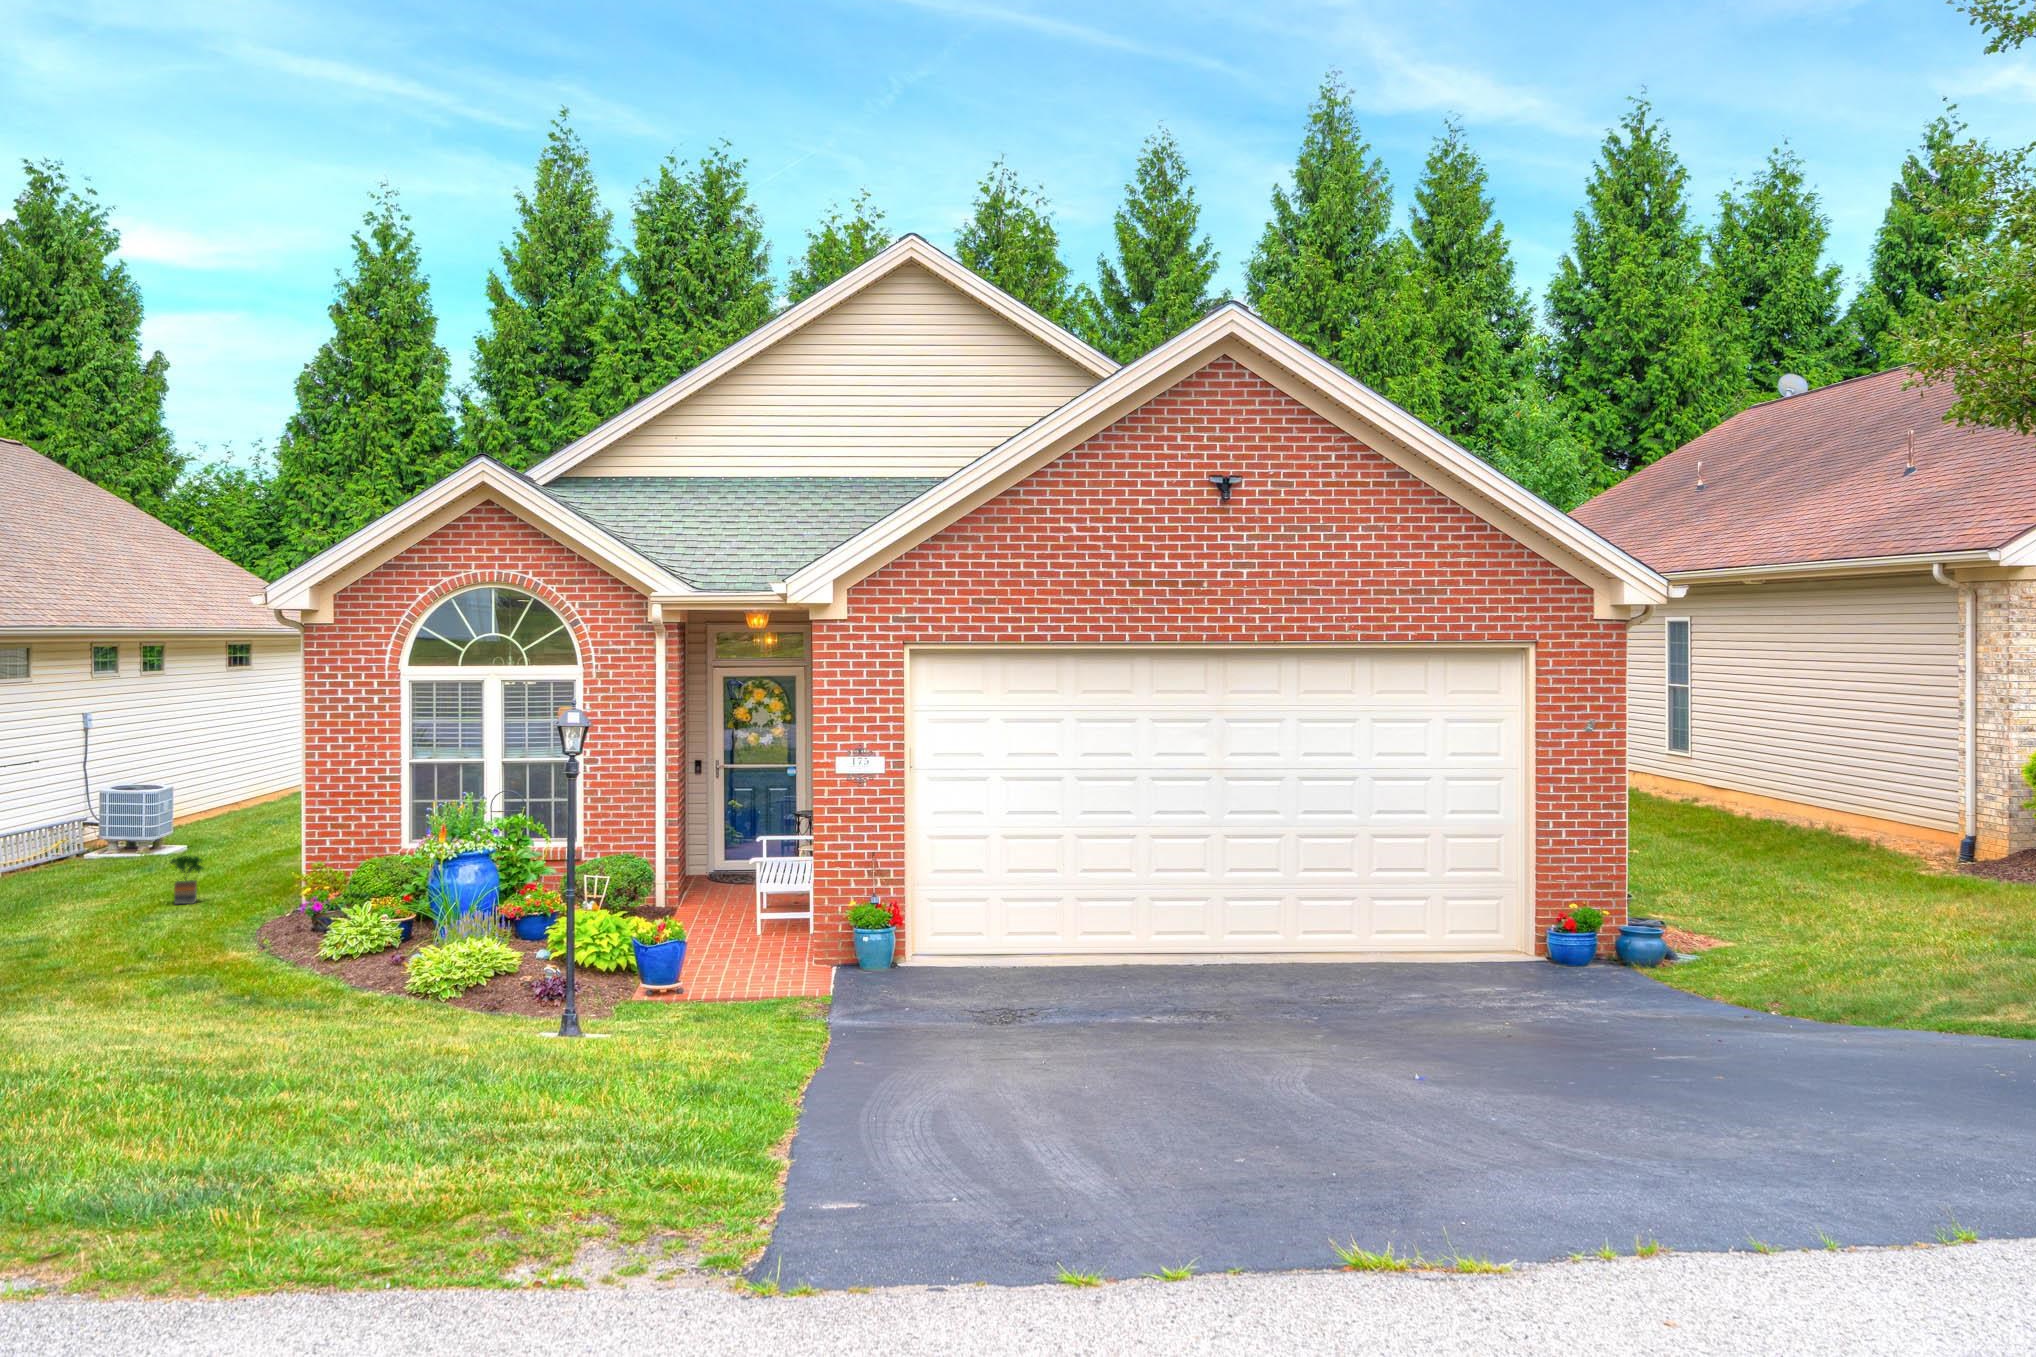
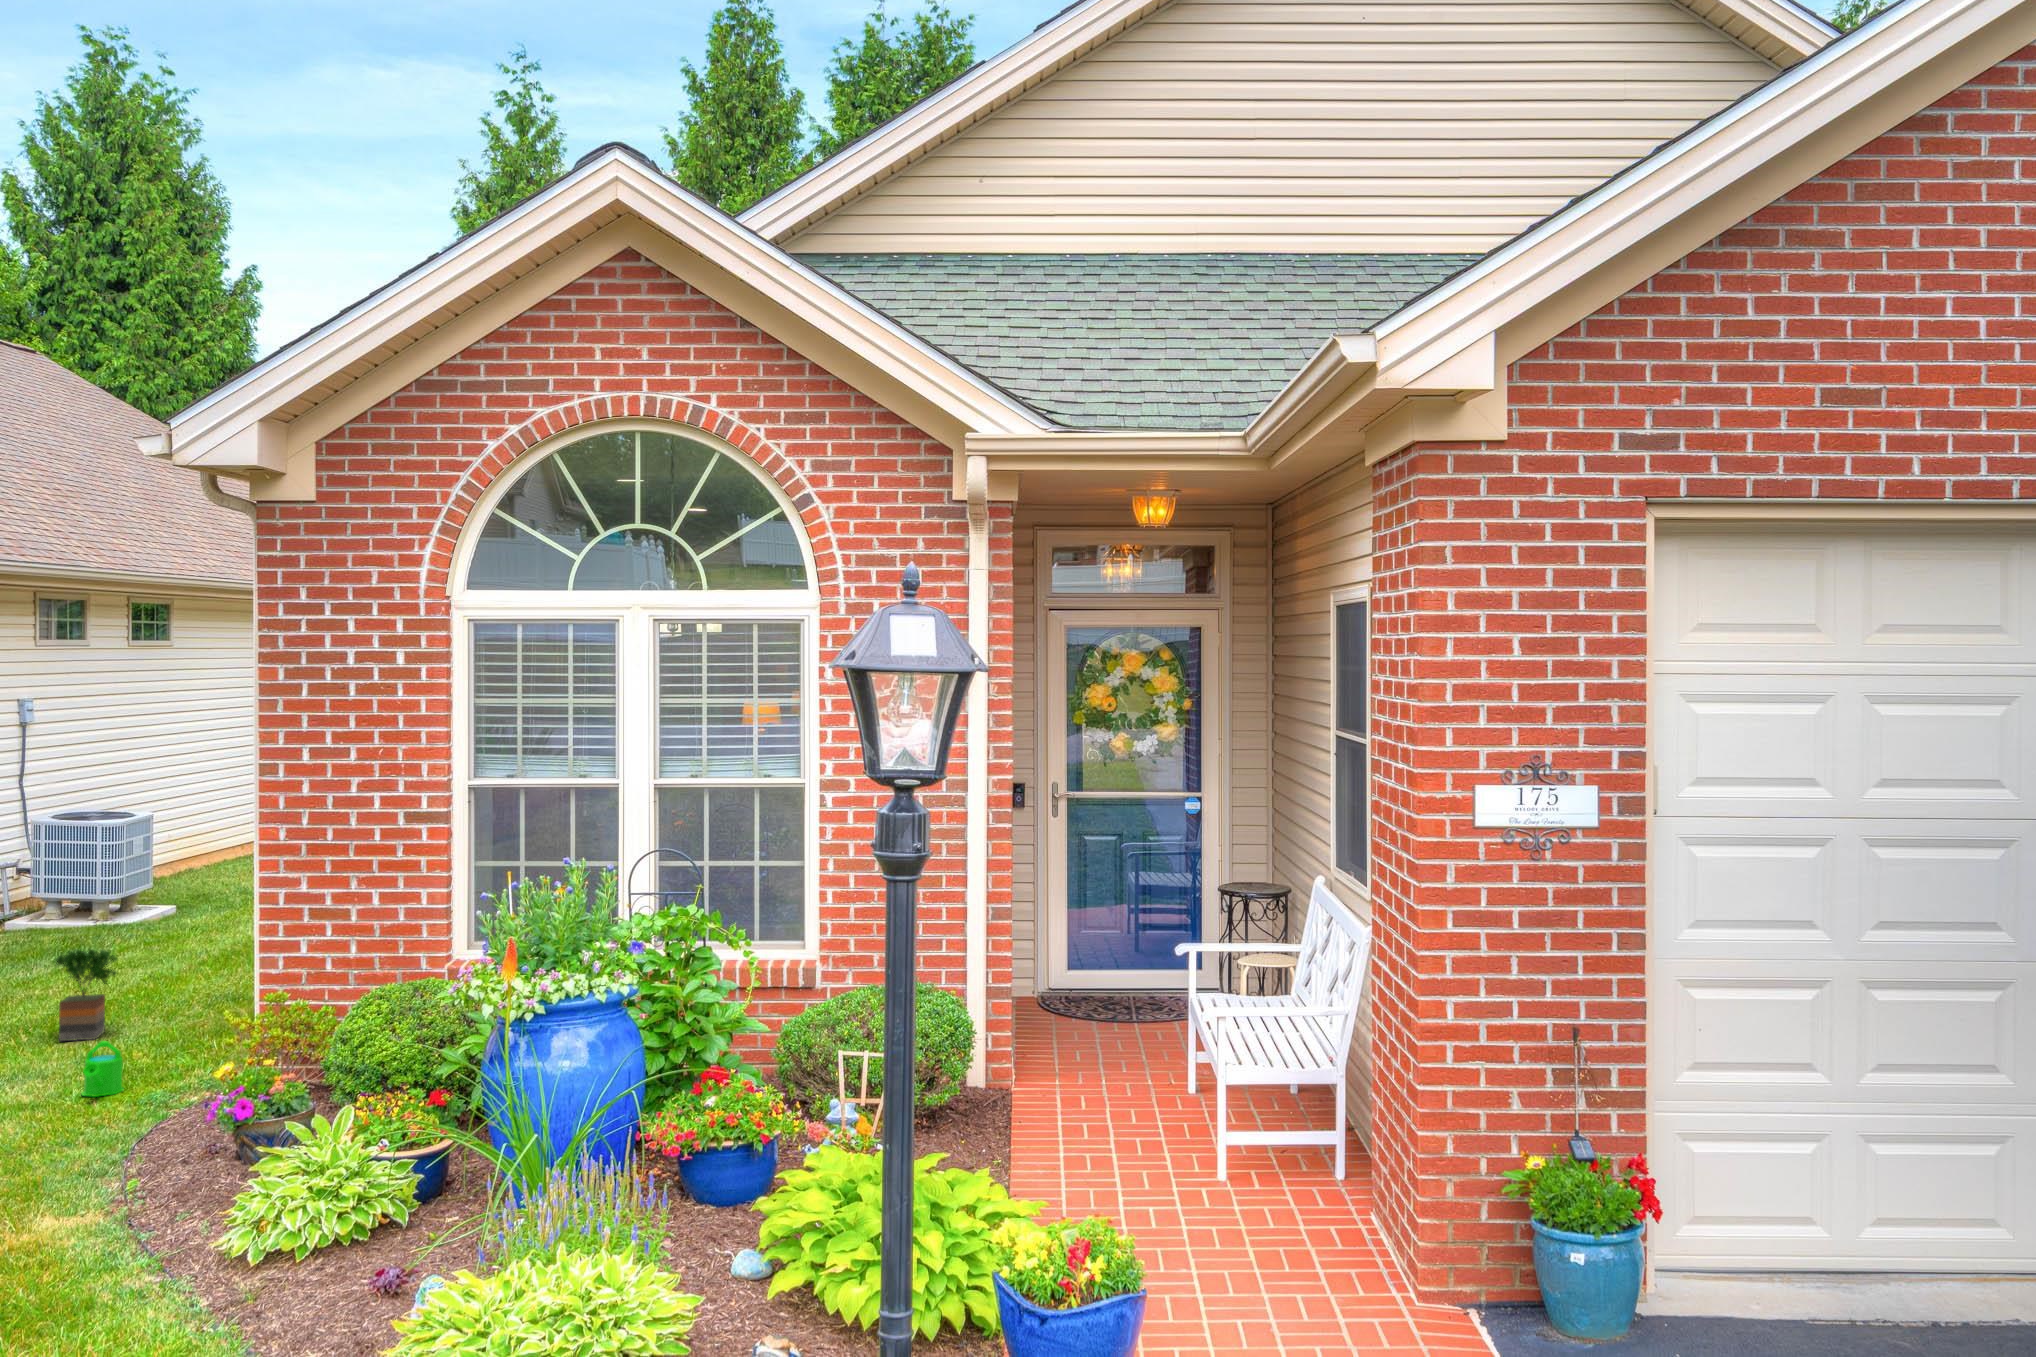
watering can: none [206,895,229,922] -> present [81,1041,124,1097]

